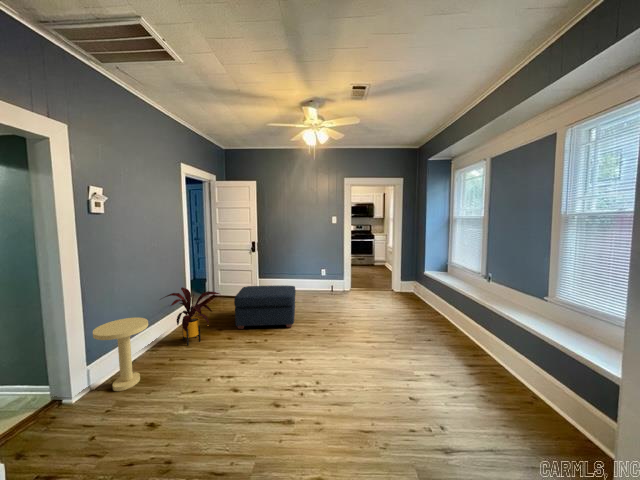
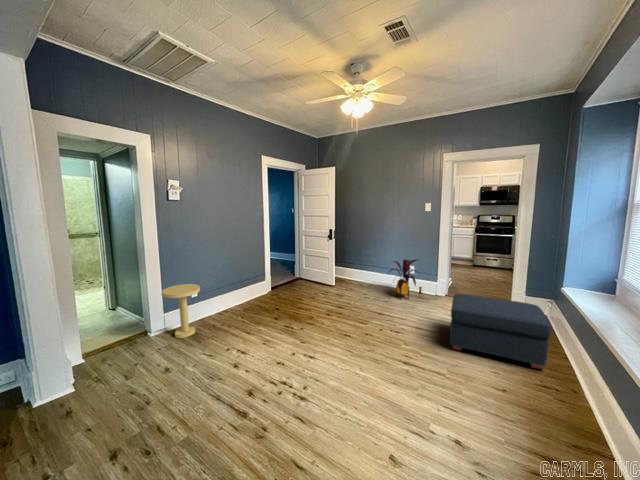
ottoman: present [234,285,296,329] -> present [450,294,551,369]
house plant: present [164,287,219,345] -> present [389,259,418,299]

